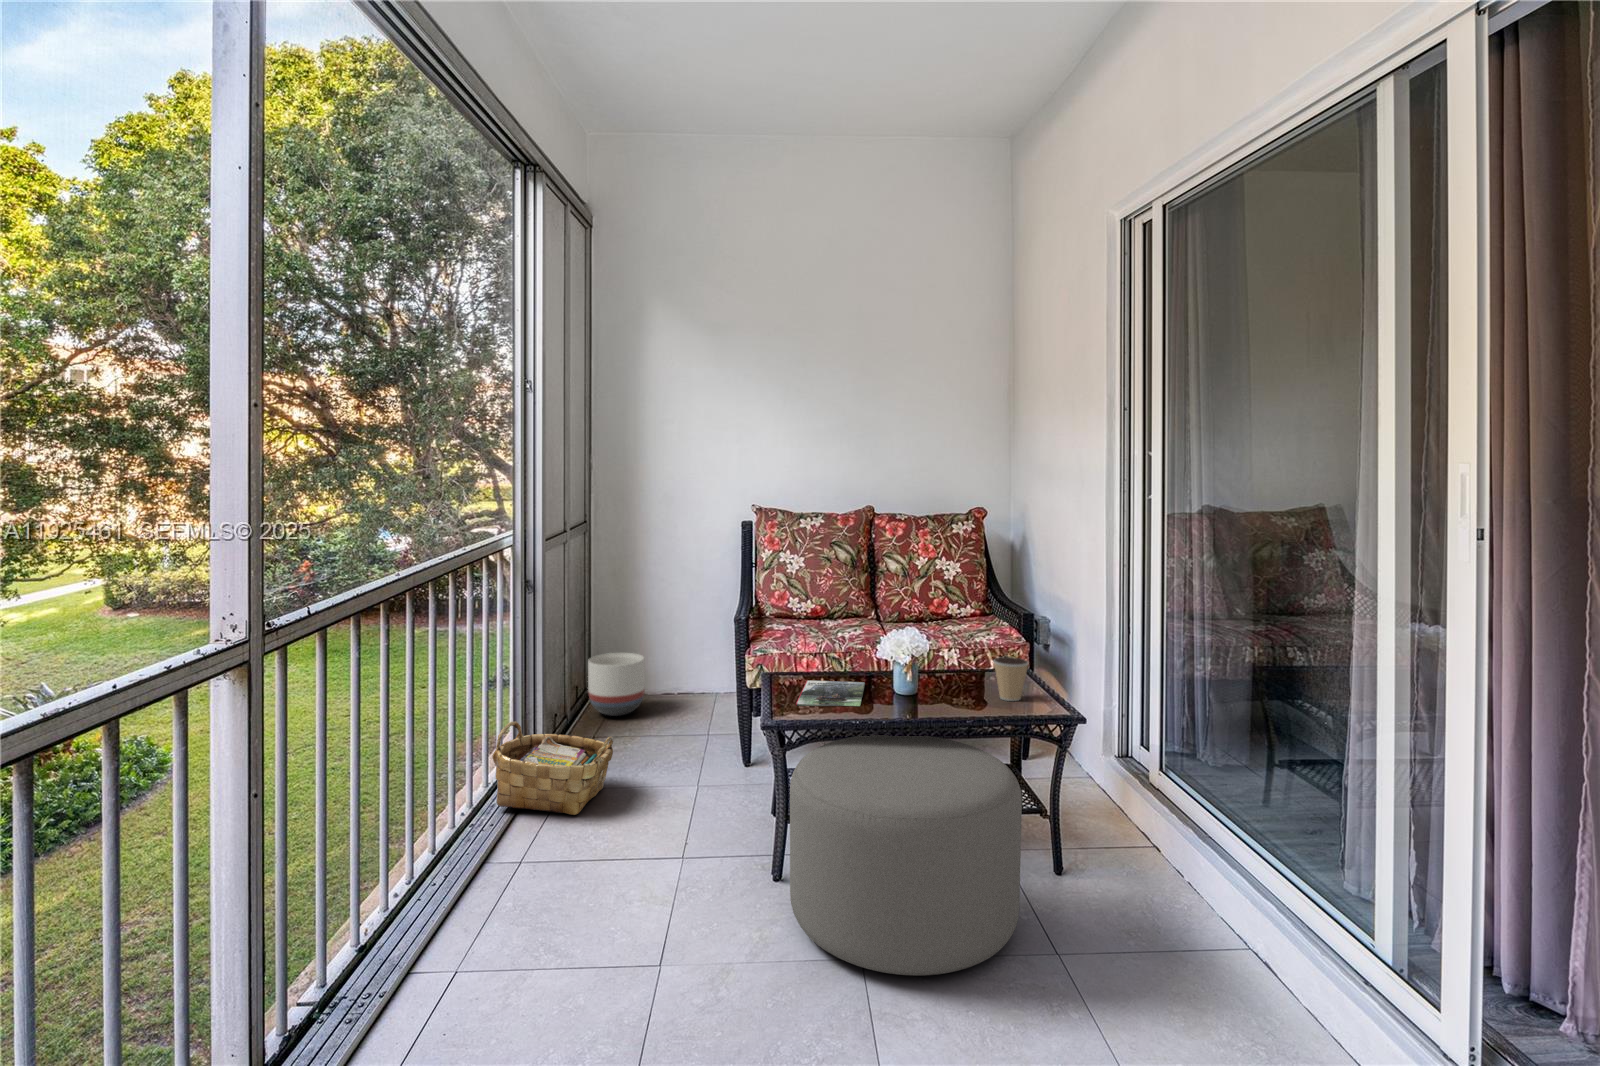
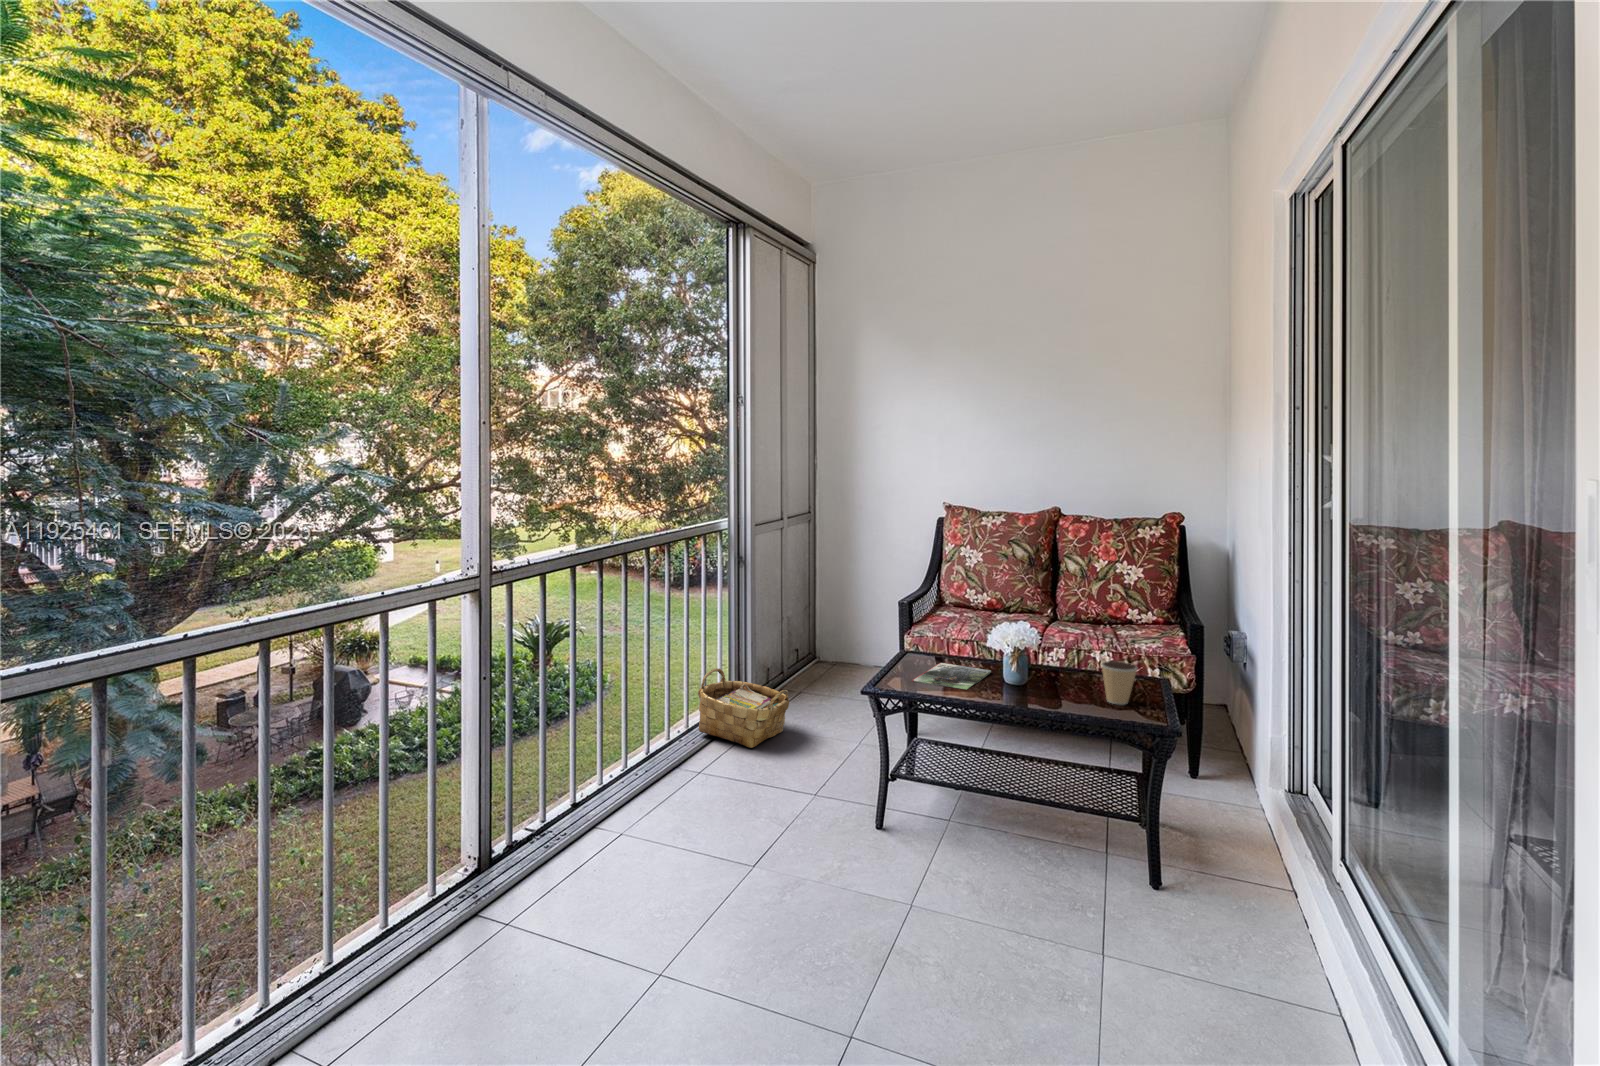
planter: present [588,653,645,716] -> none [803,625,849,677]
ottoman: present [790,735,1022,976] -> none [868,715,1080,931]

